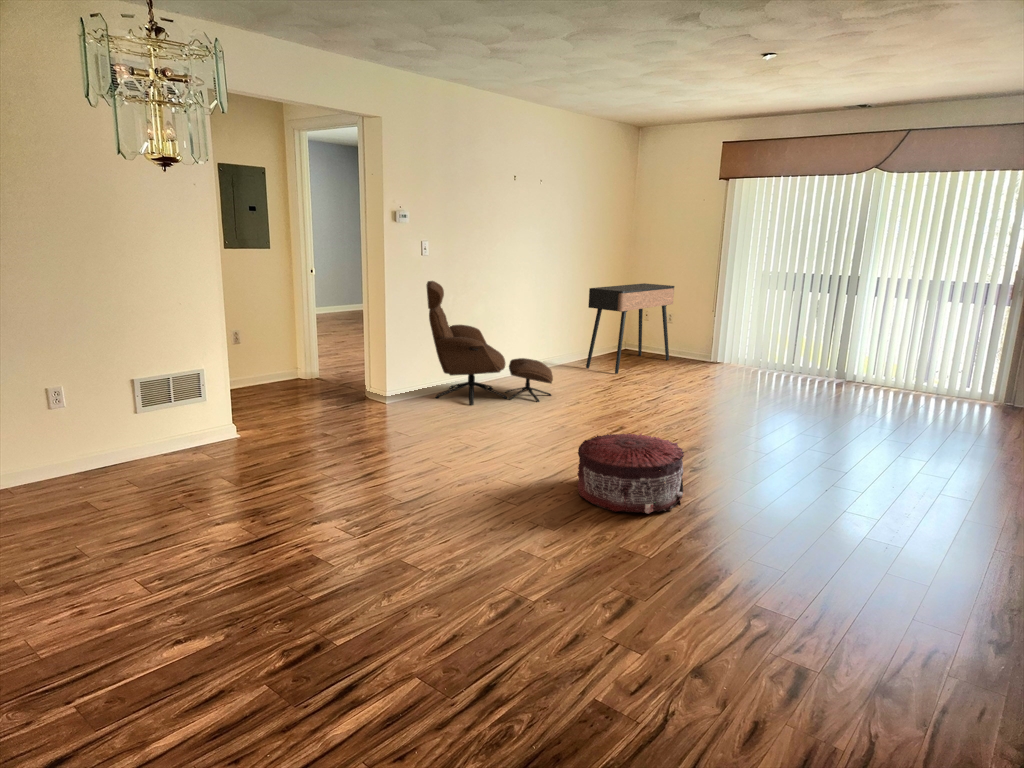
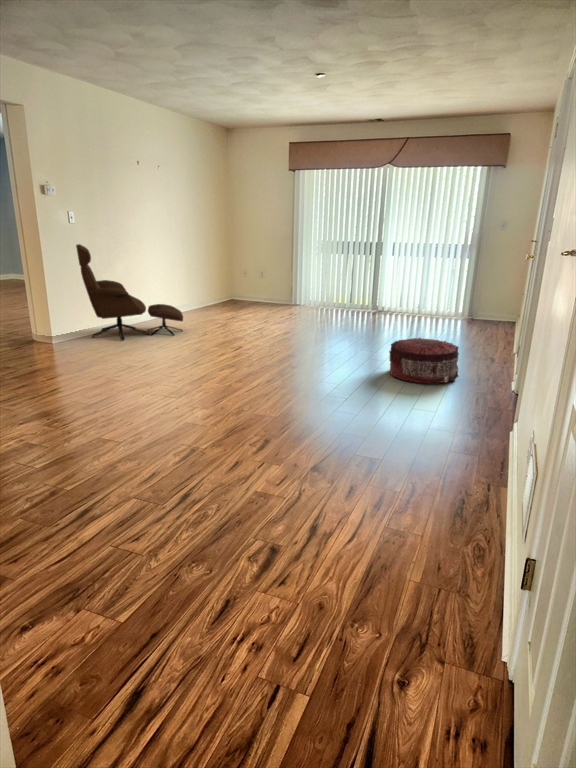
console table: present [586,283,674,374] -> none [202,249,263,315]
pouf: present [577,433,684,514] -> present [389,338,459,383]

